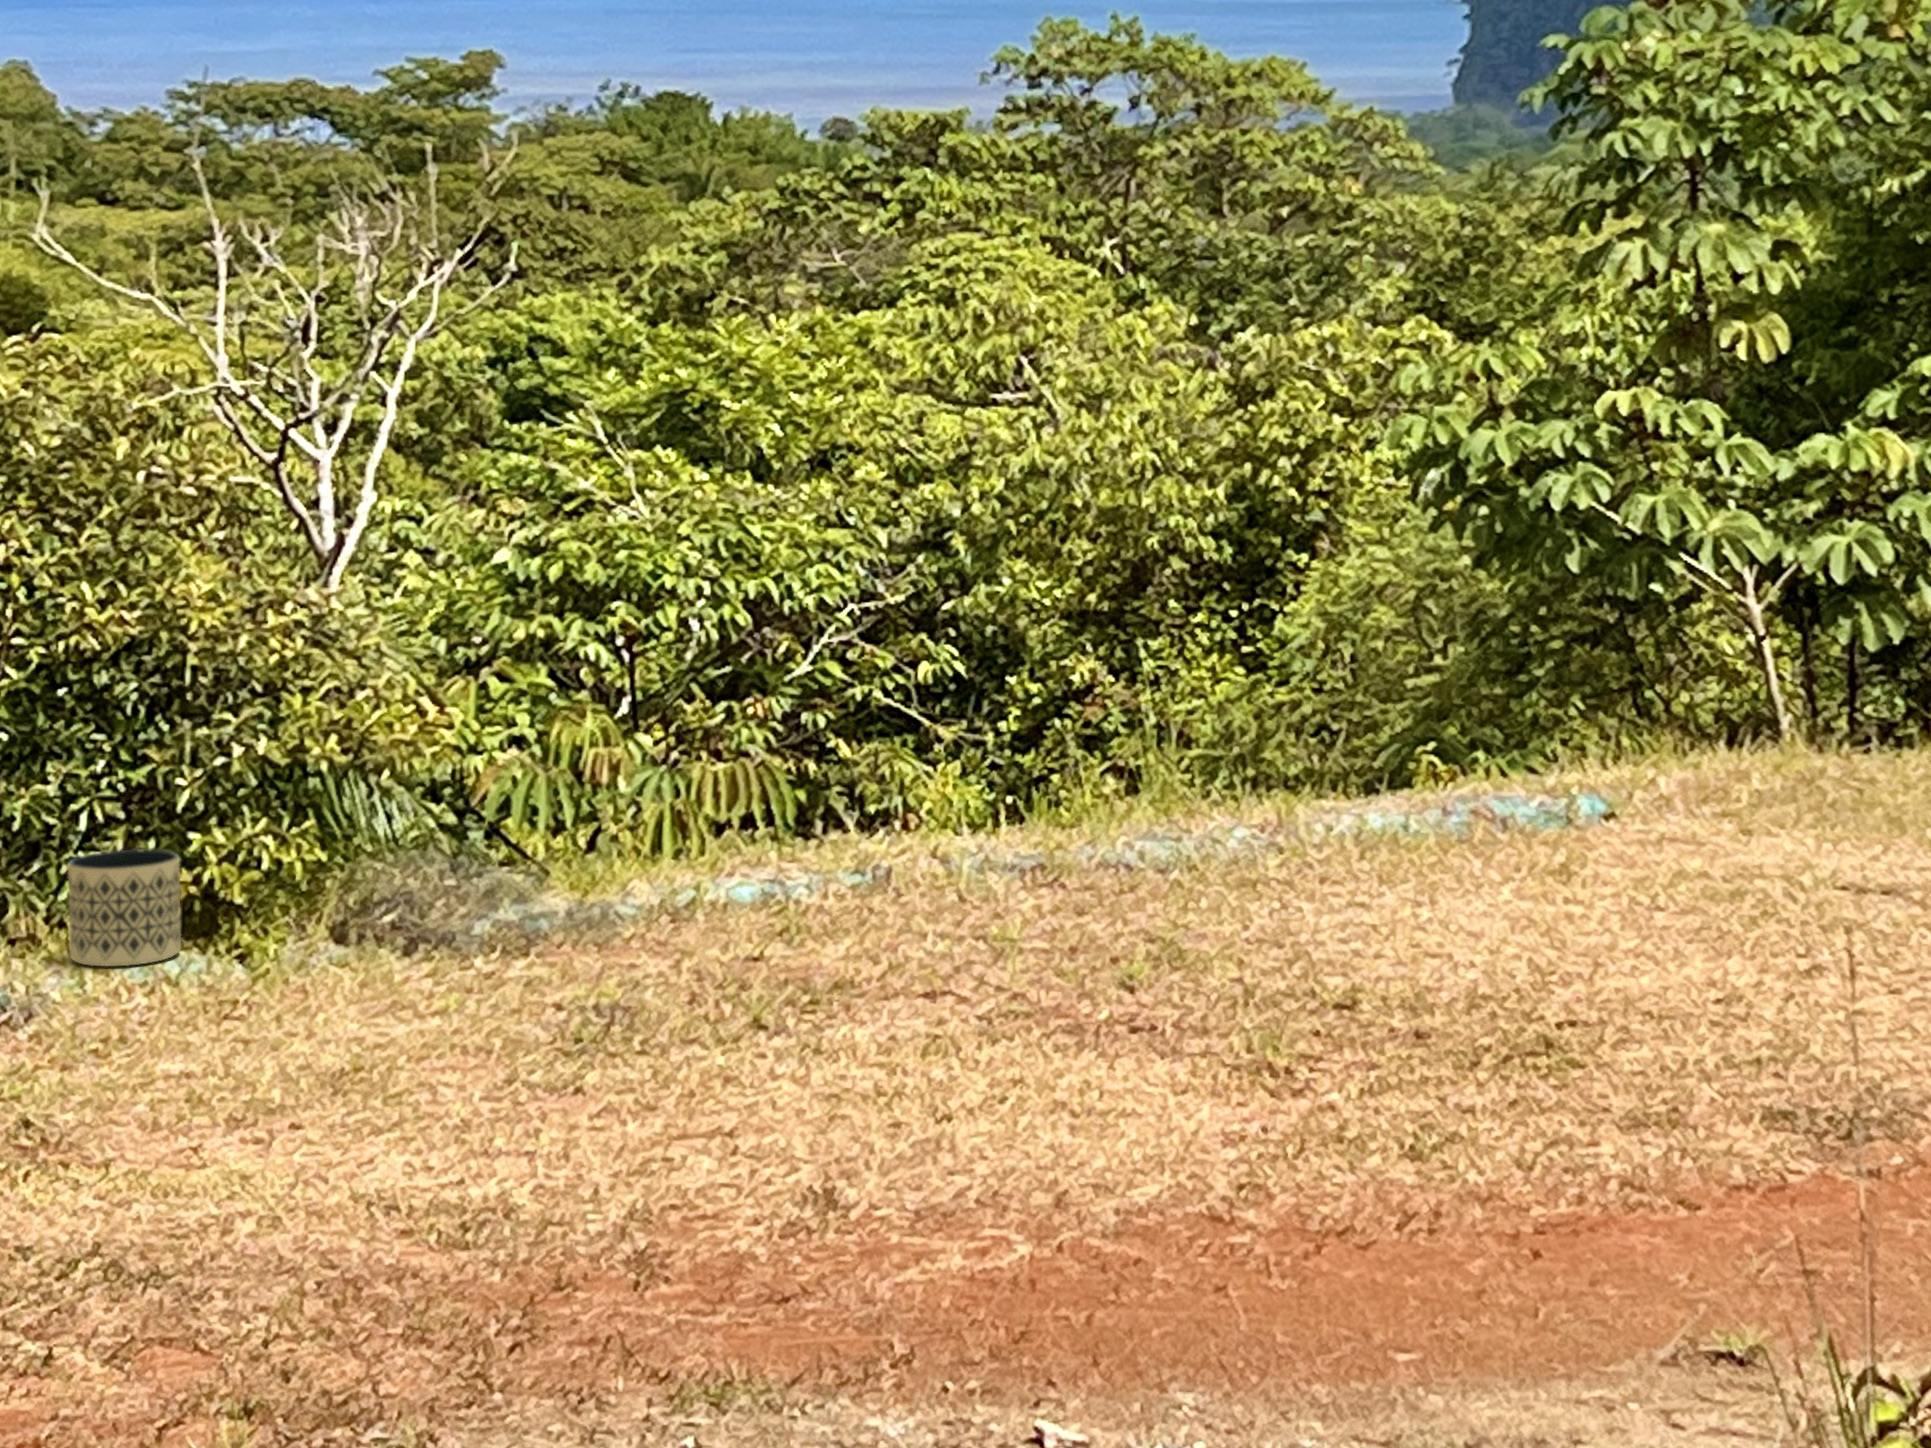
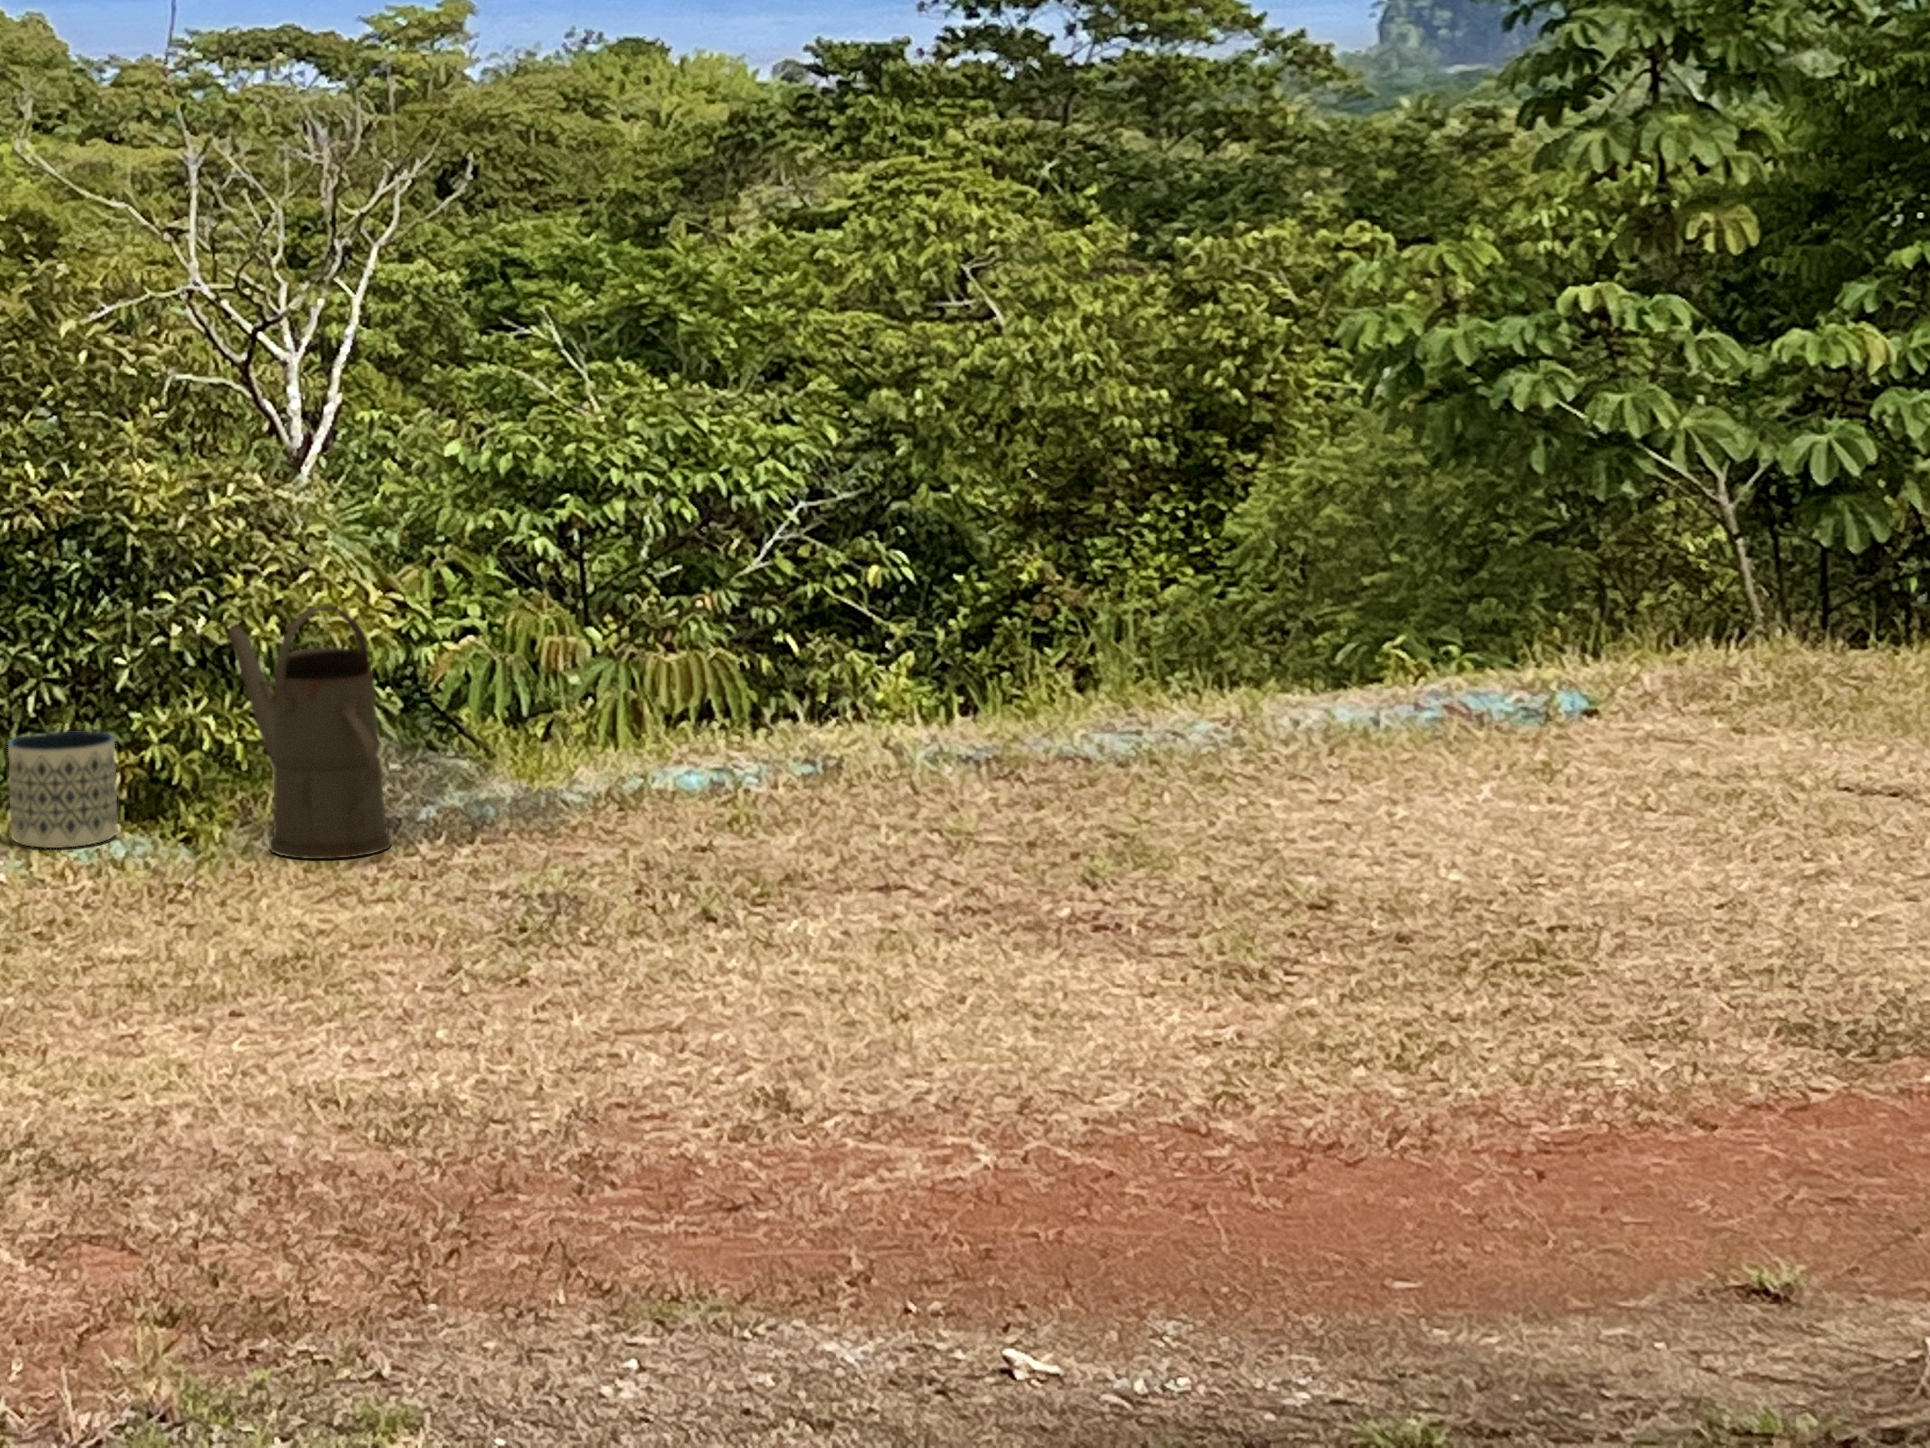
watering can: none [297,719,463,970] -> present [229,605,391,859]

